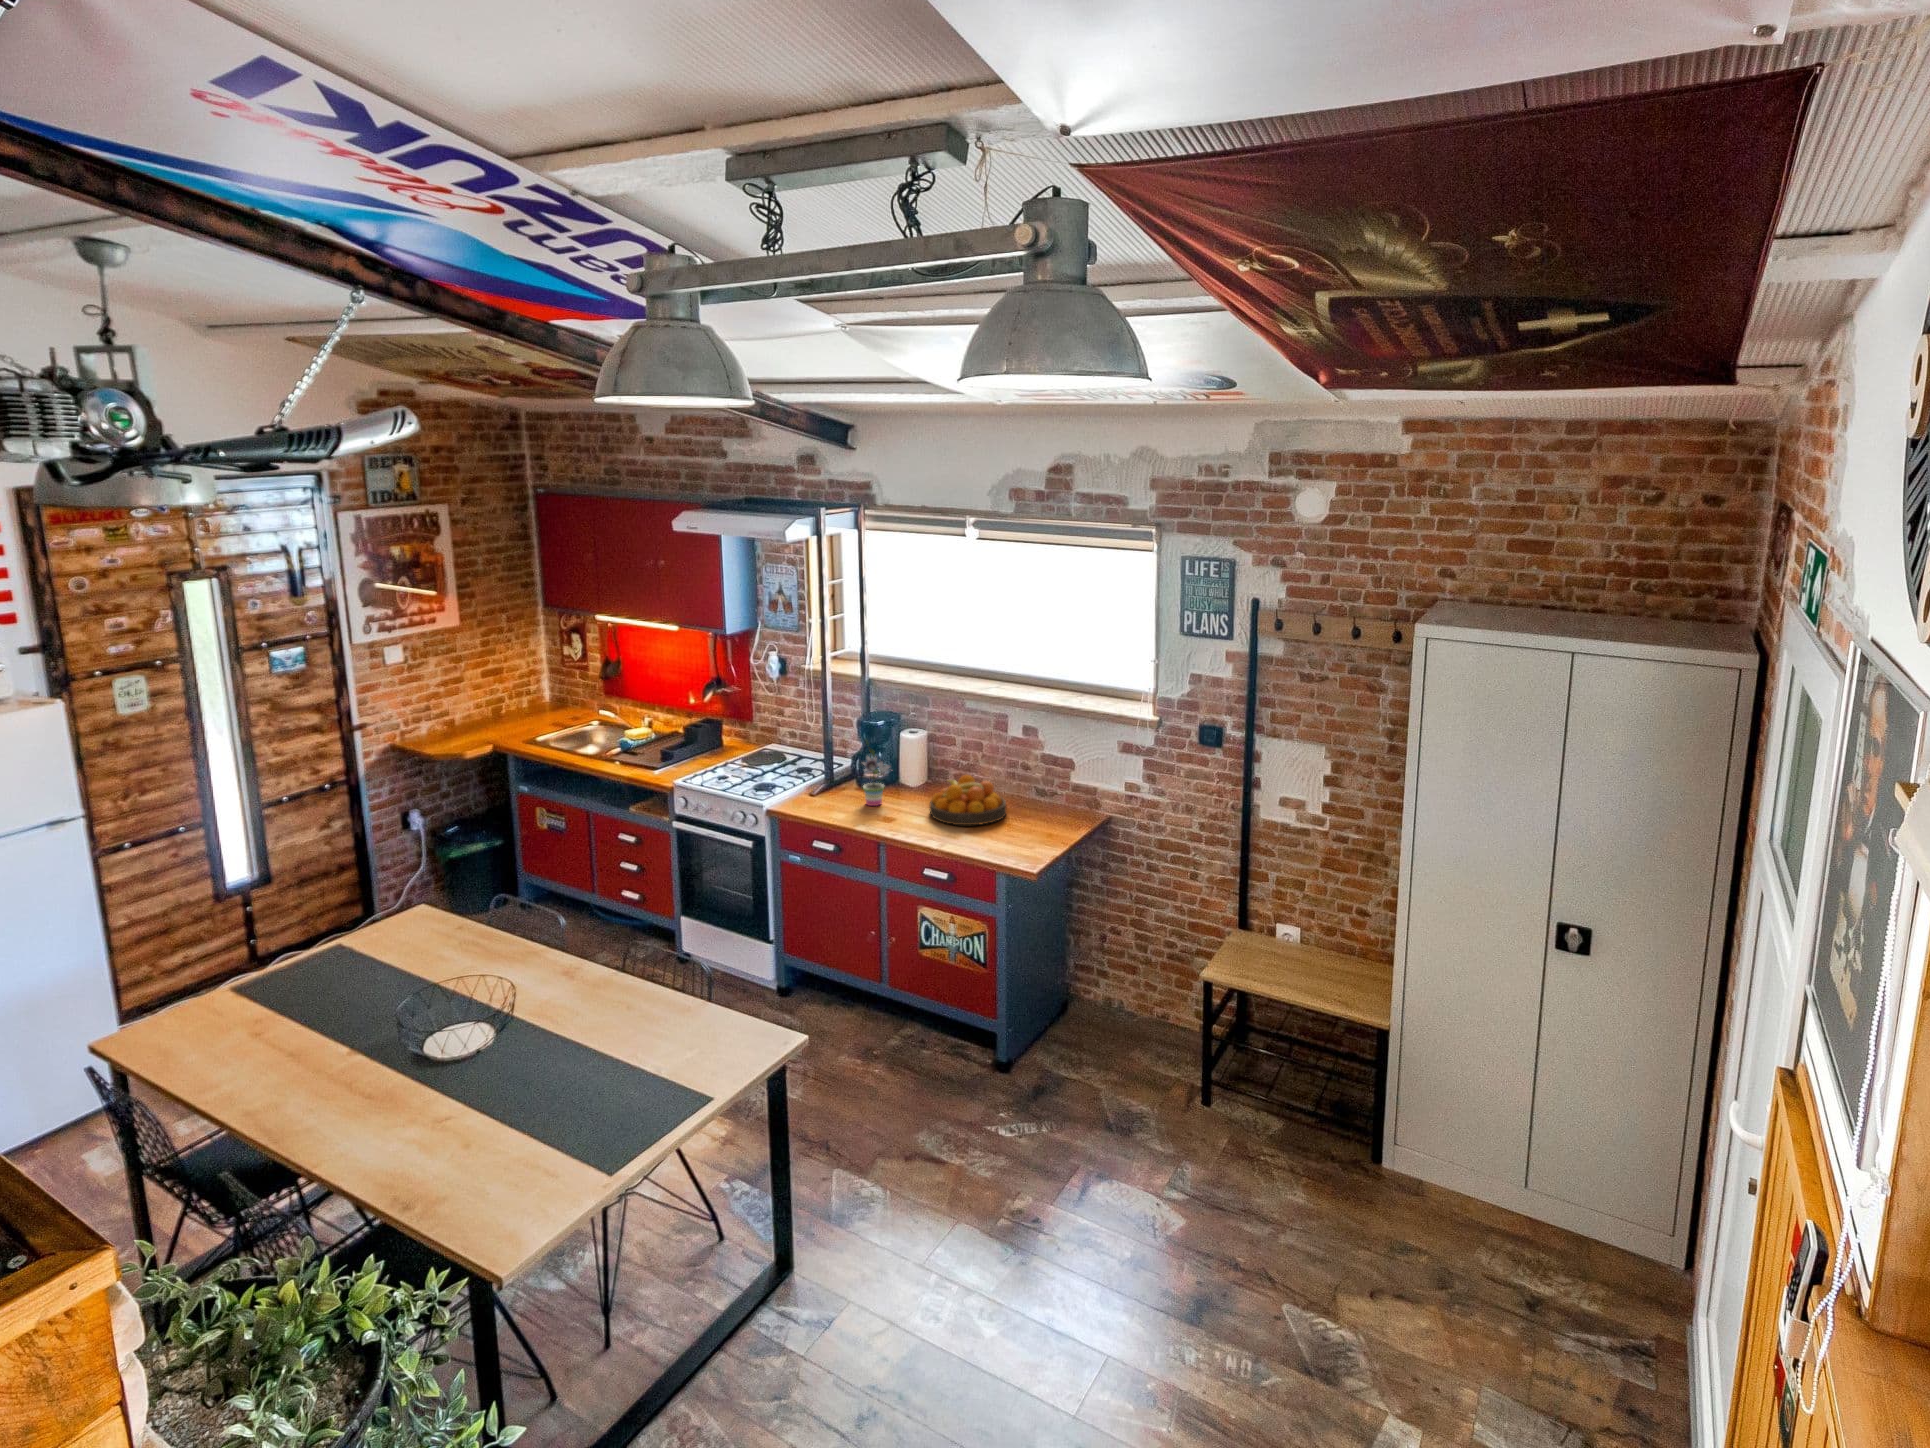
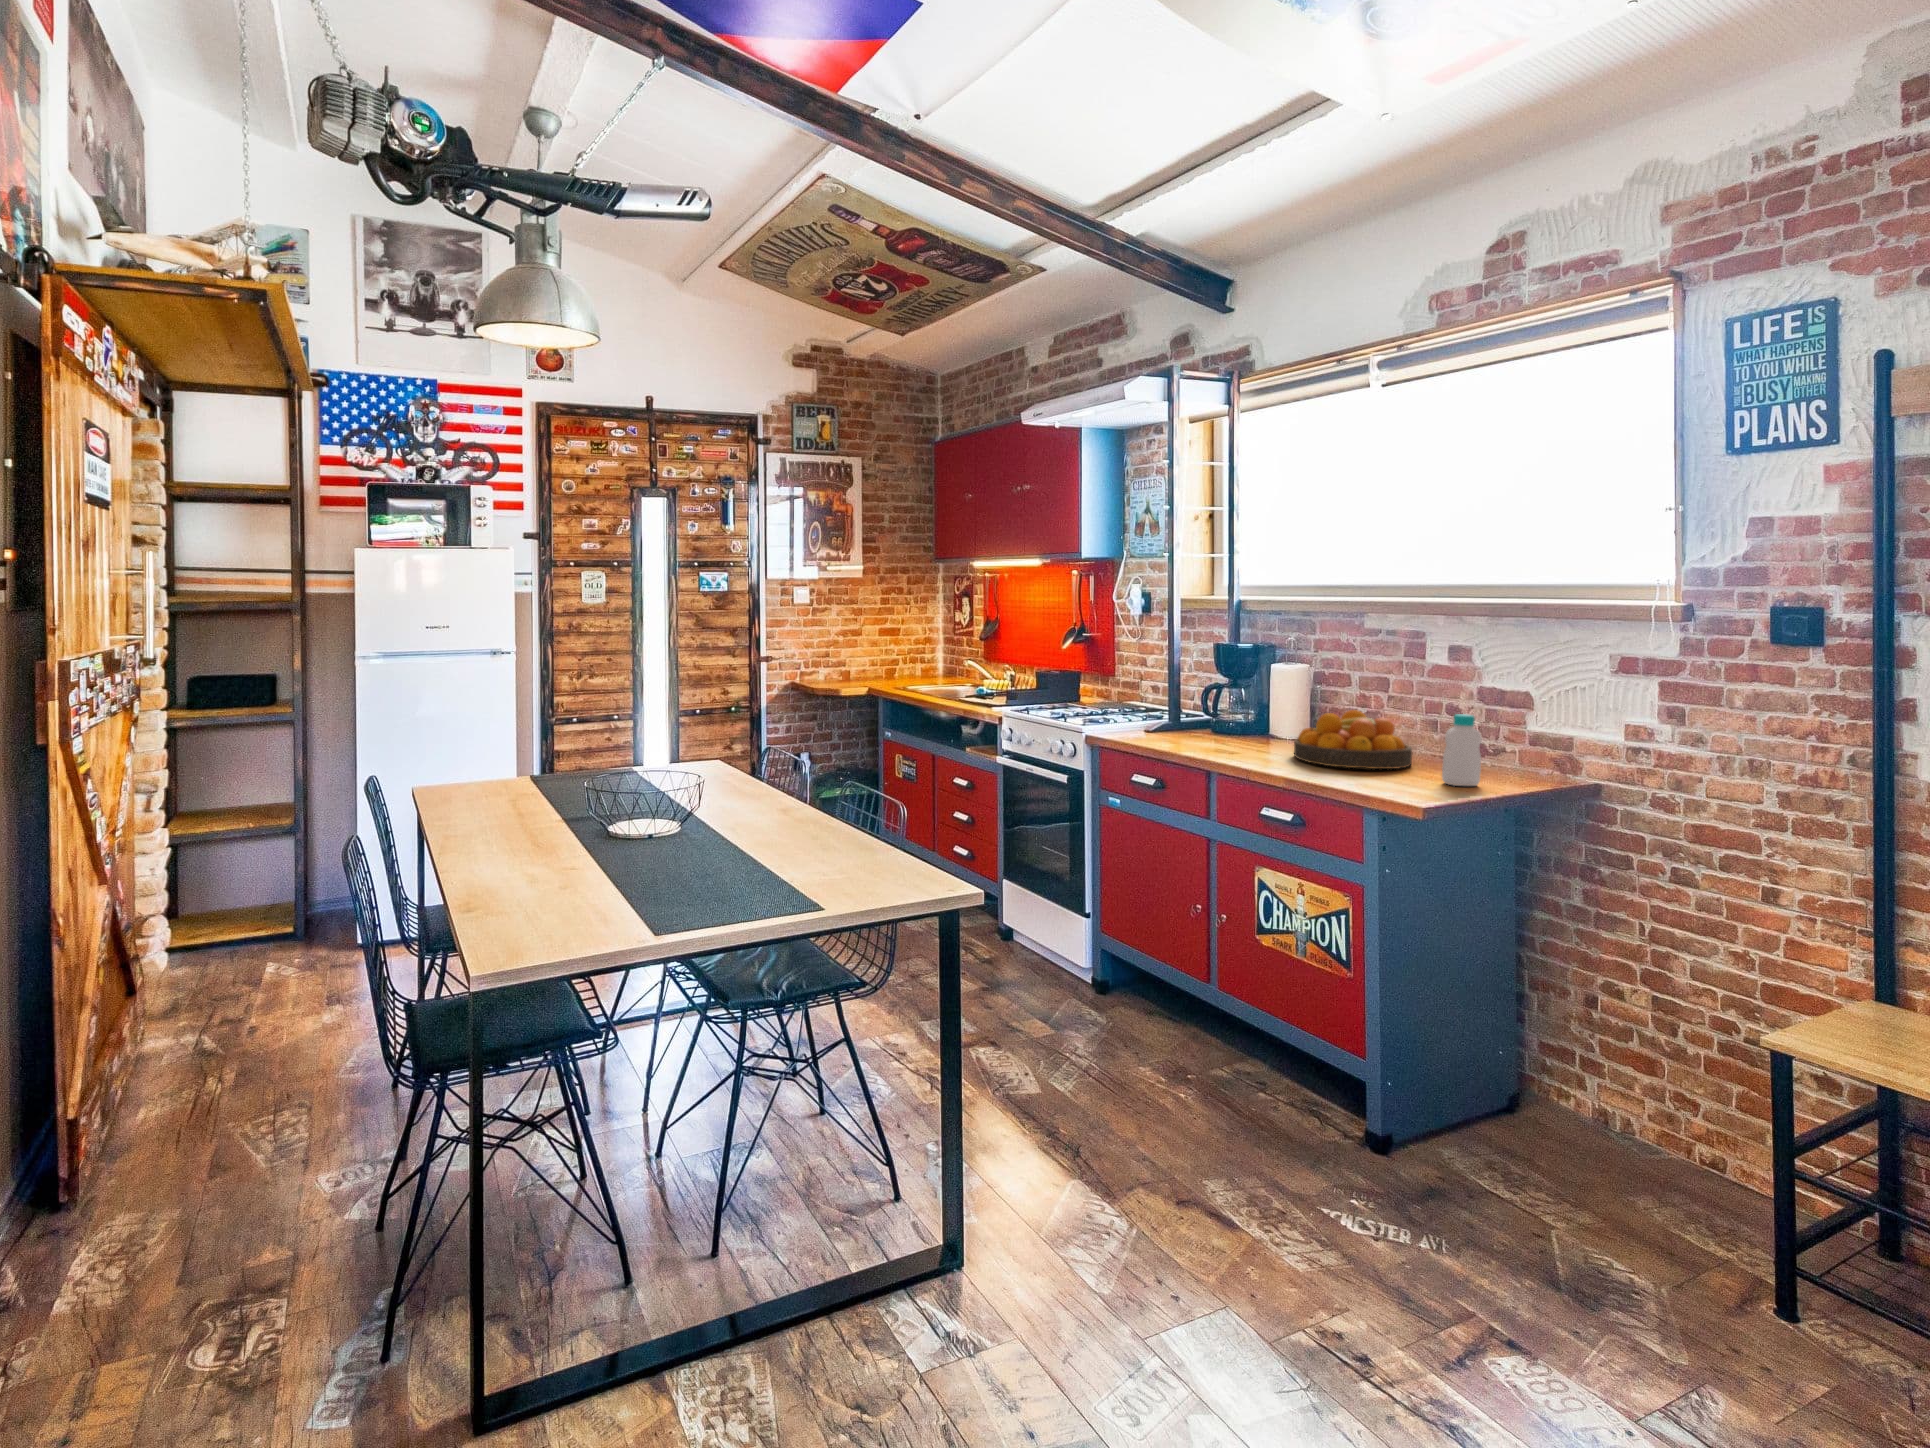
potted plant: present [863,741,890,806] -> none [1206,658,1254,744]
bottle: none [1029,786,1051,834] -> present [1442,714,1481,786]

